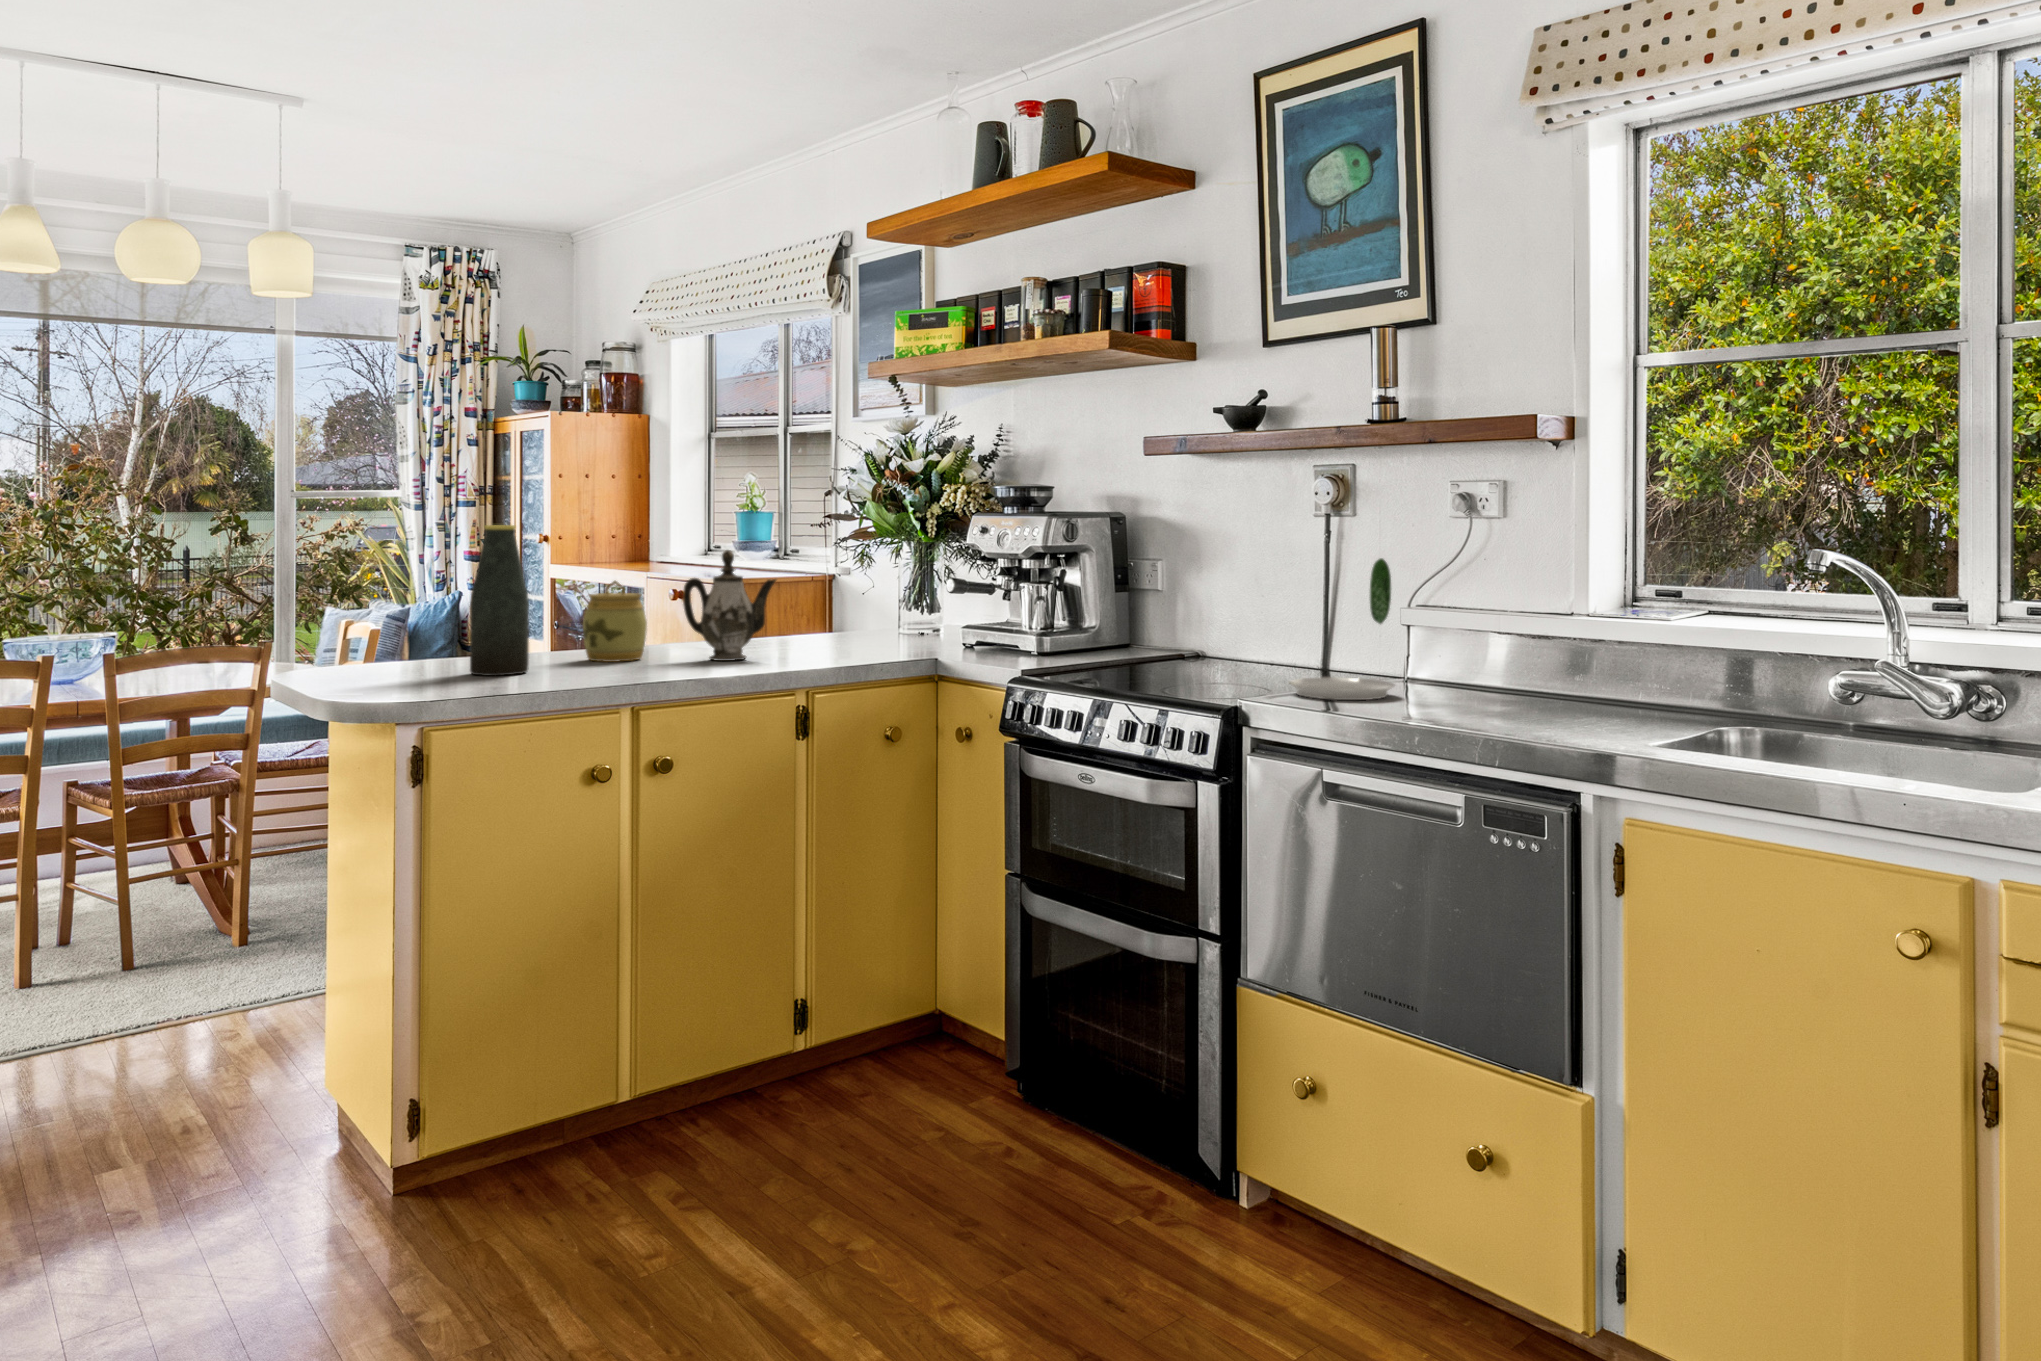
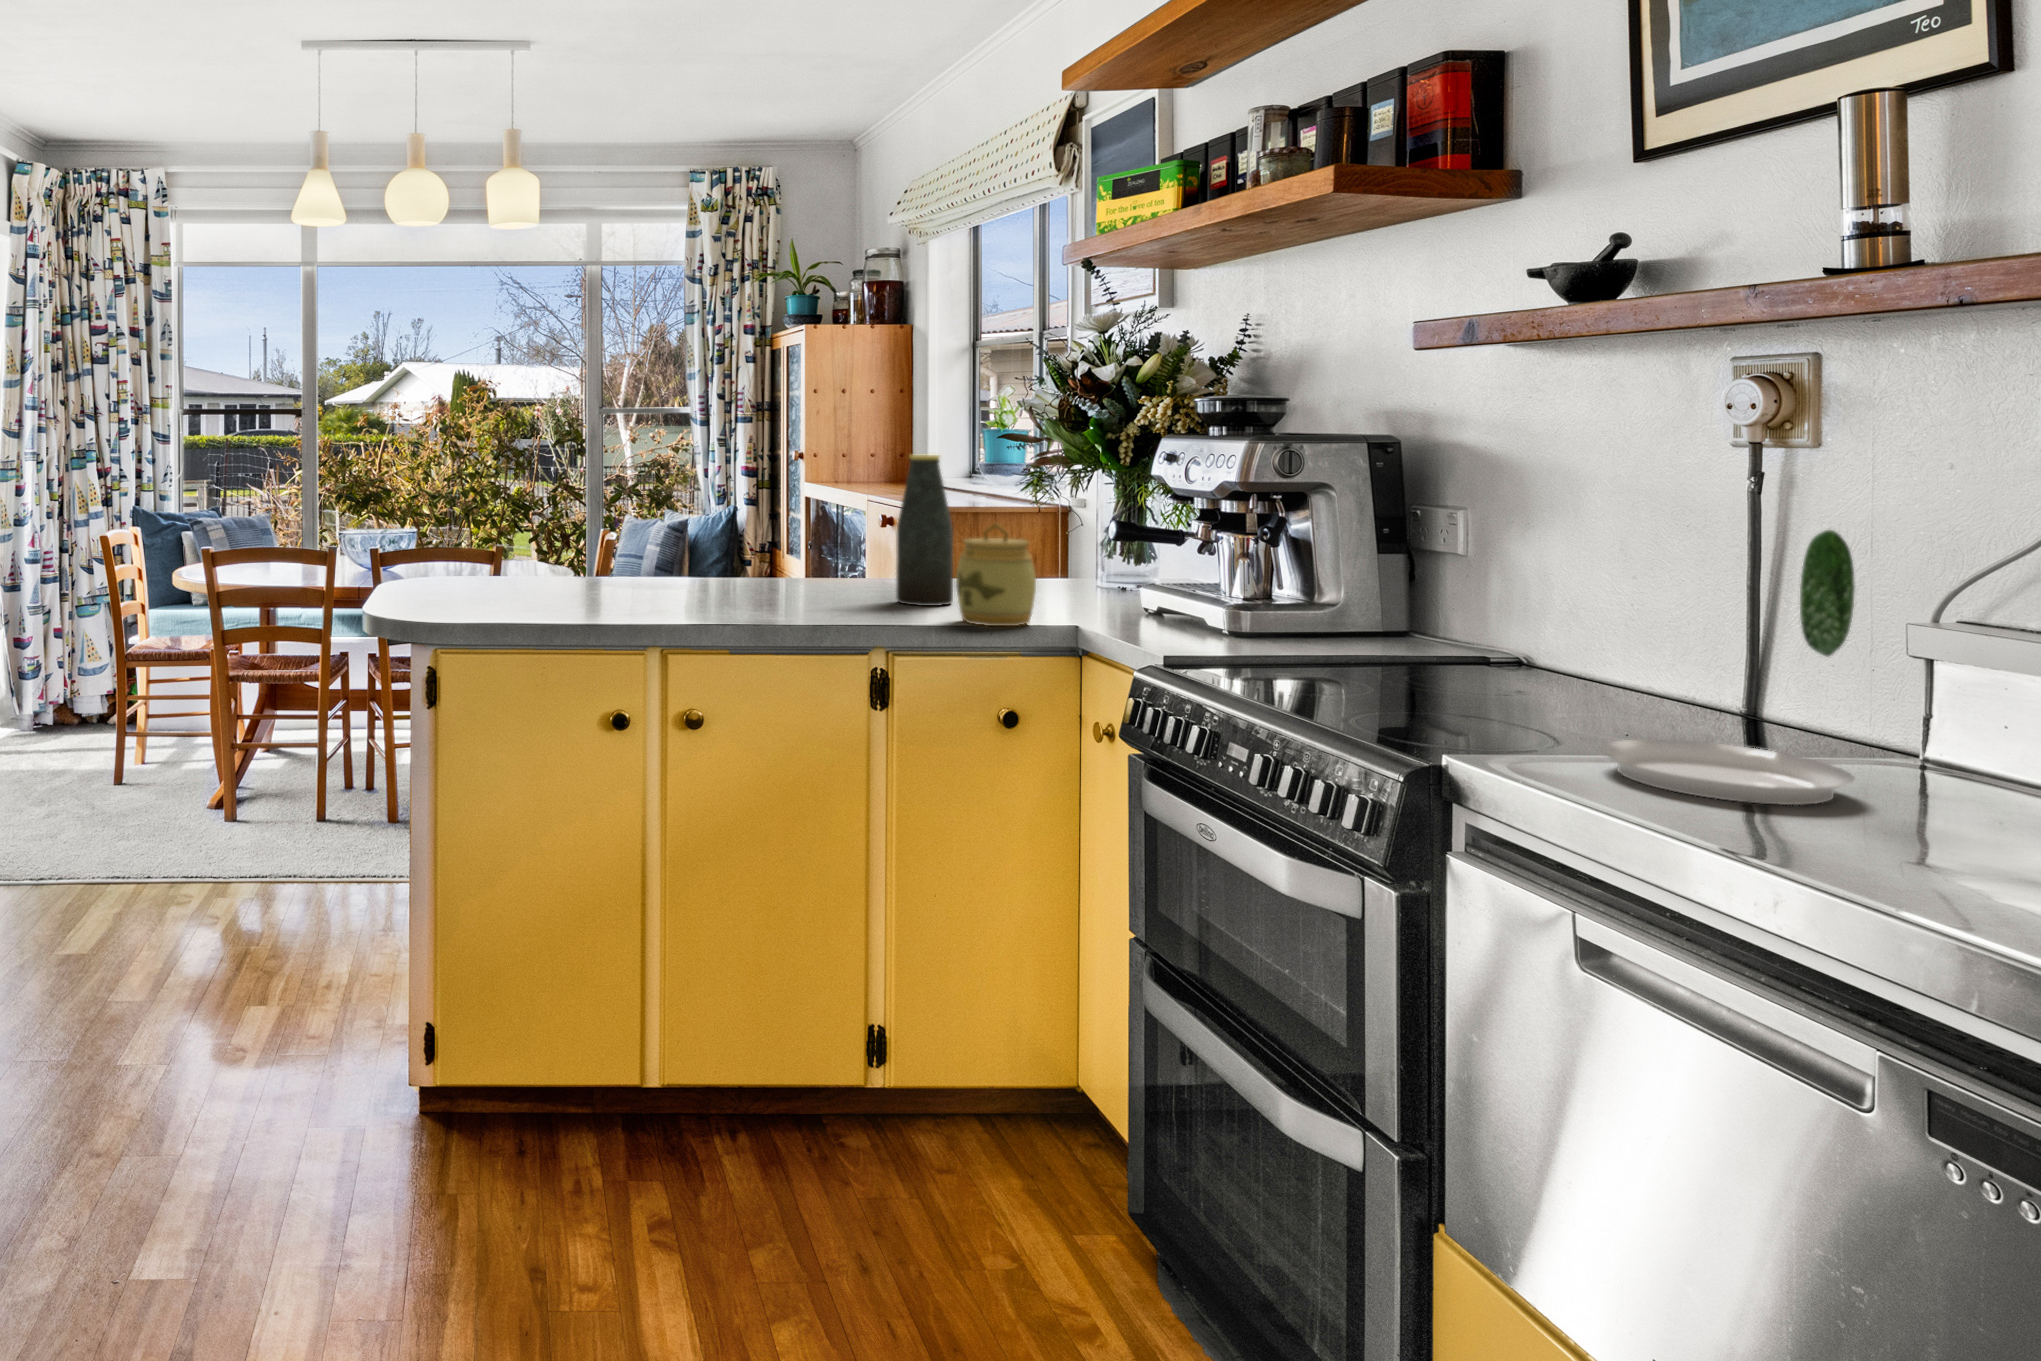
bottle: present [470,525,529,676] -> present [896,455,953,606]
teapot: present [683,550,776,661] -> none [755,482,865,618]
jar: present [583,581,647,662] -> present [956,524,1036,626]

